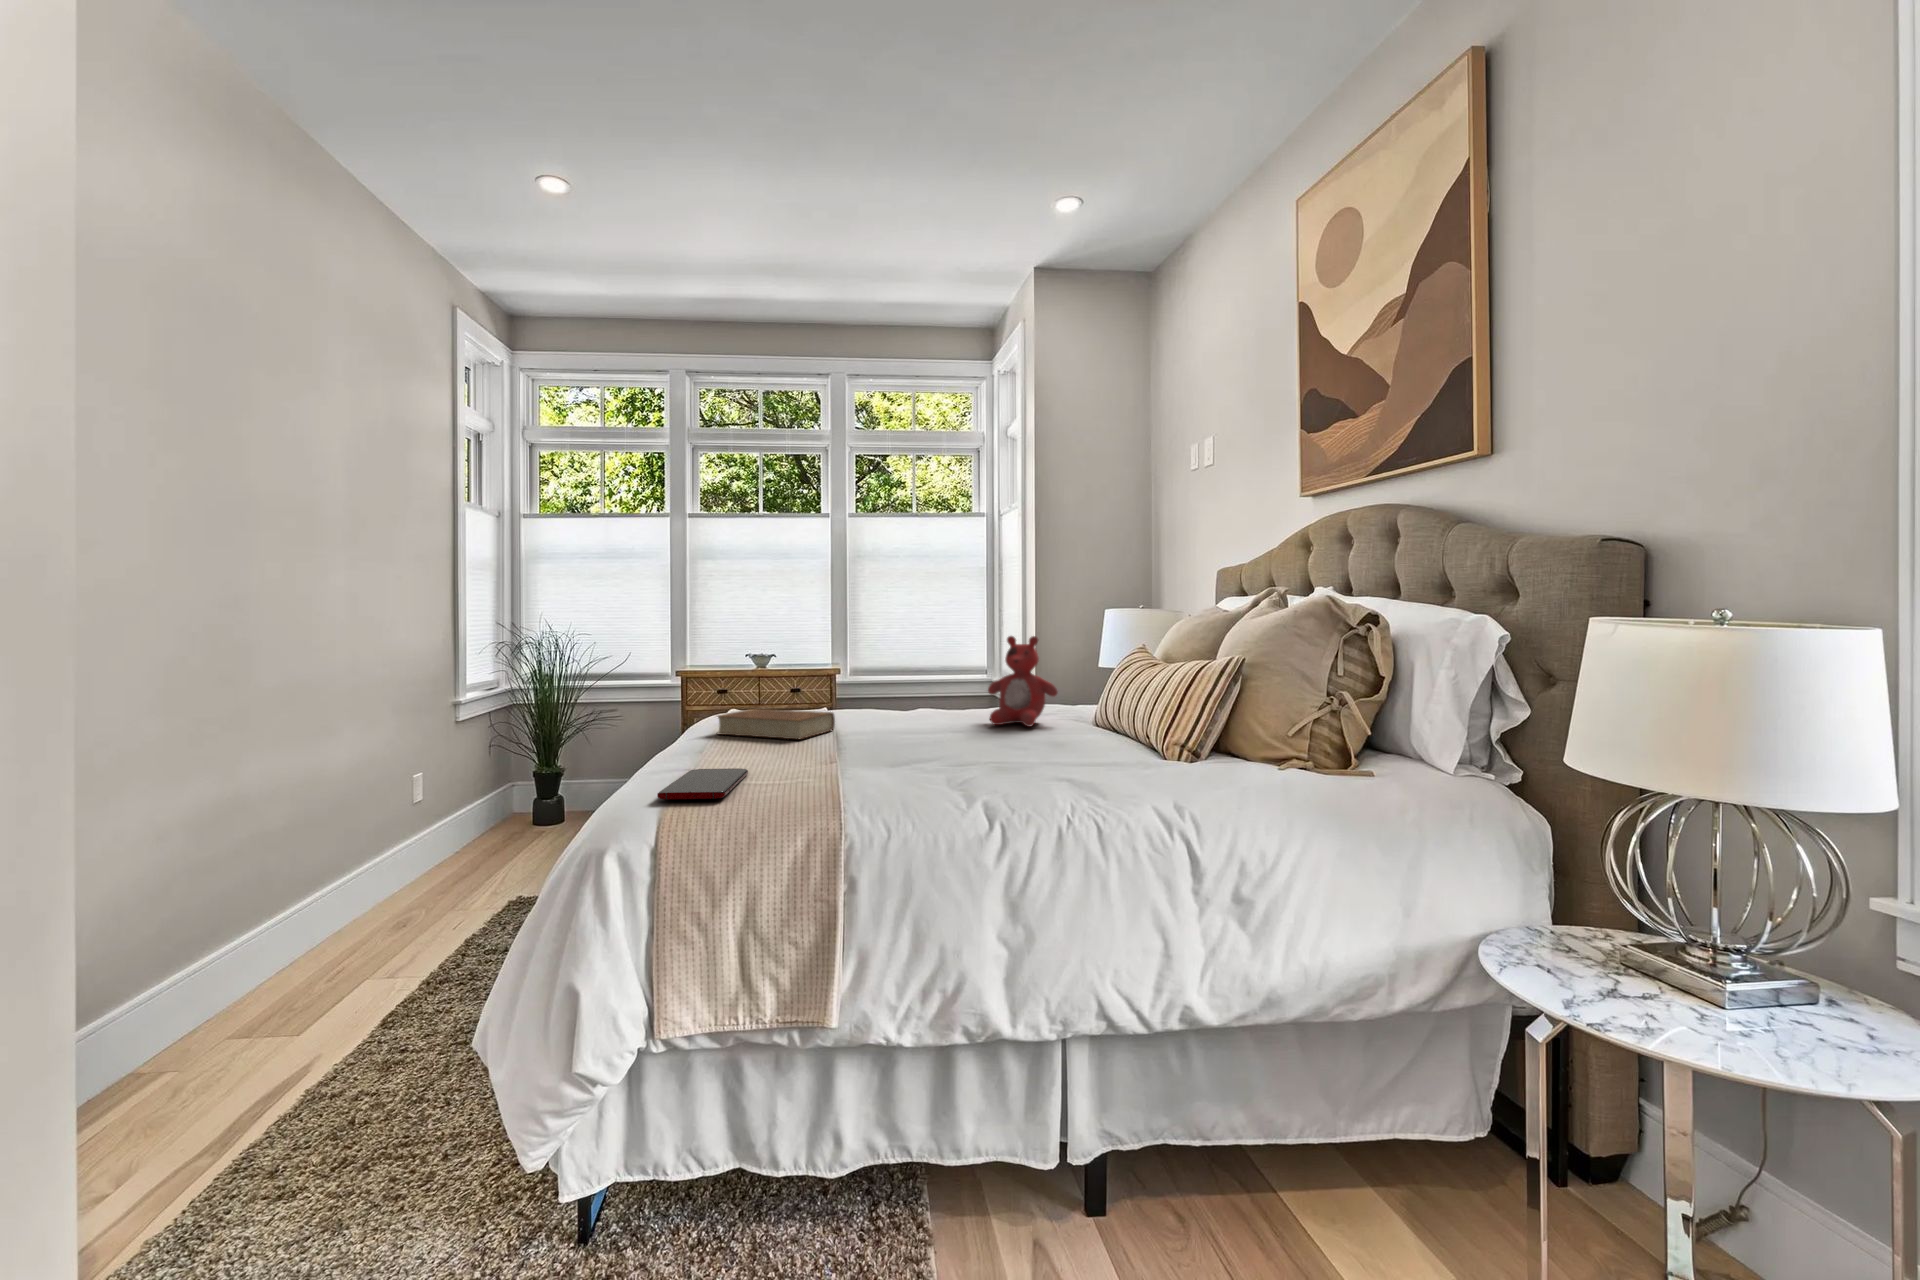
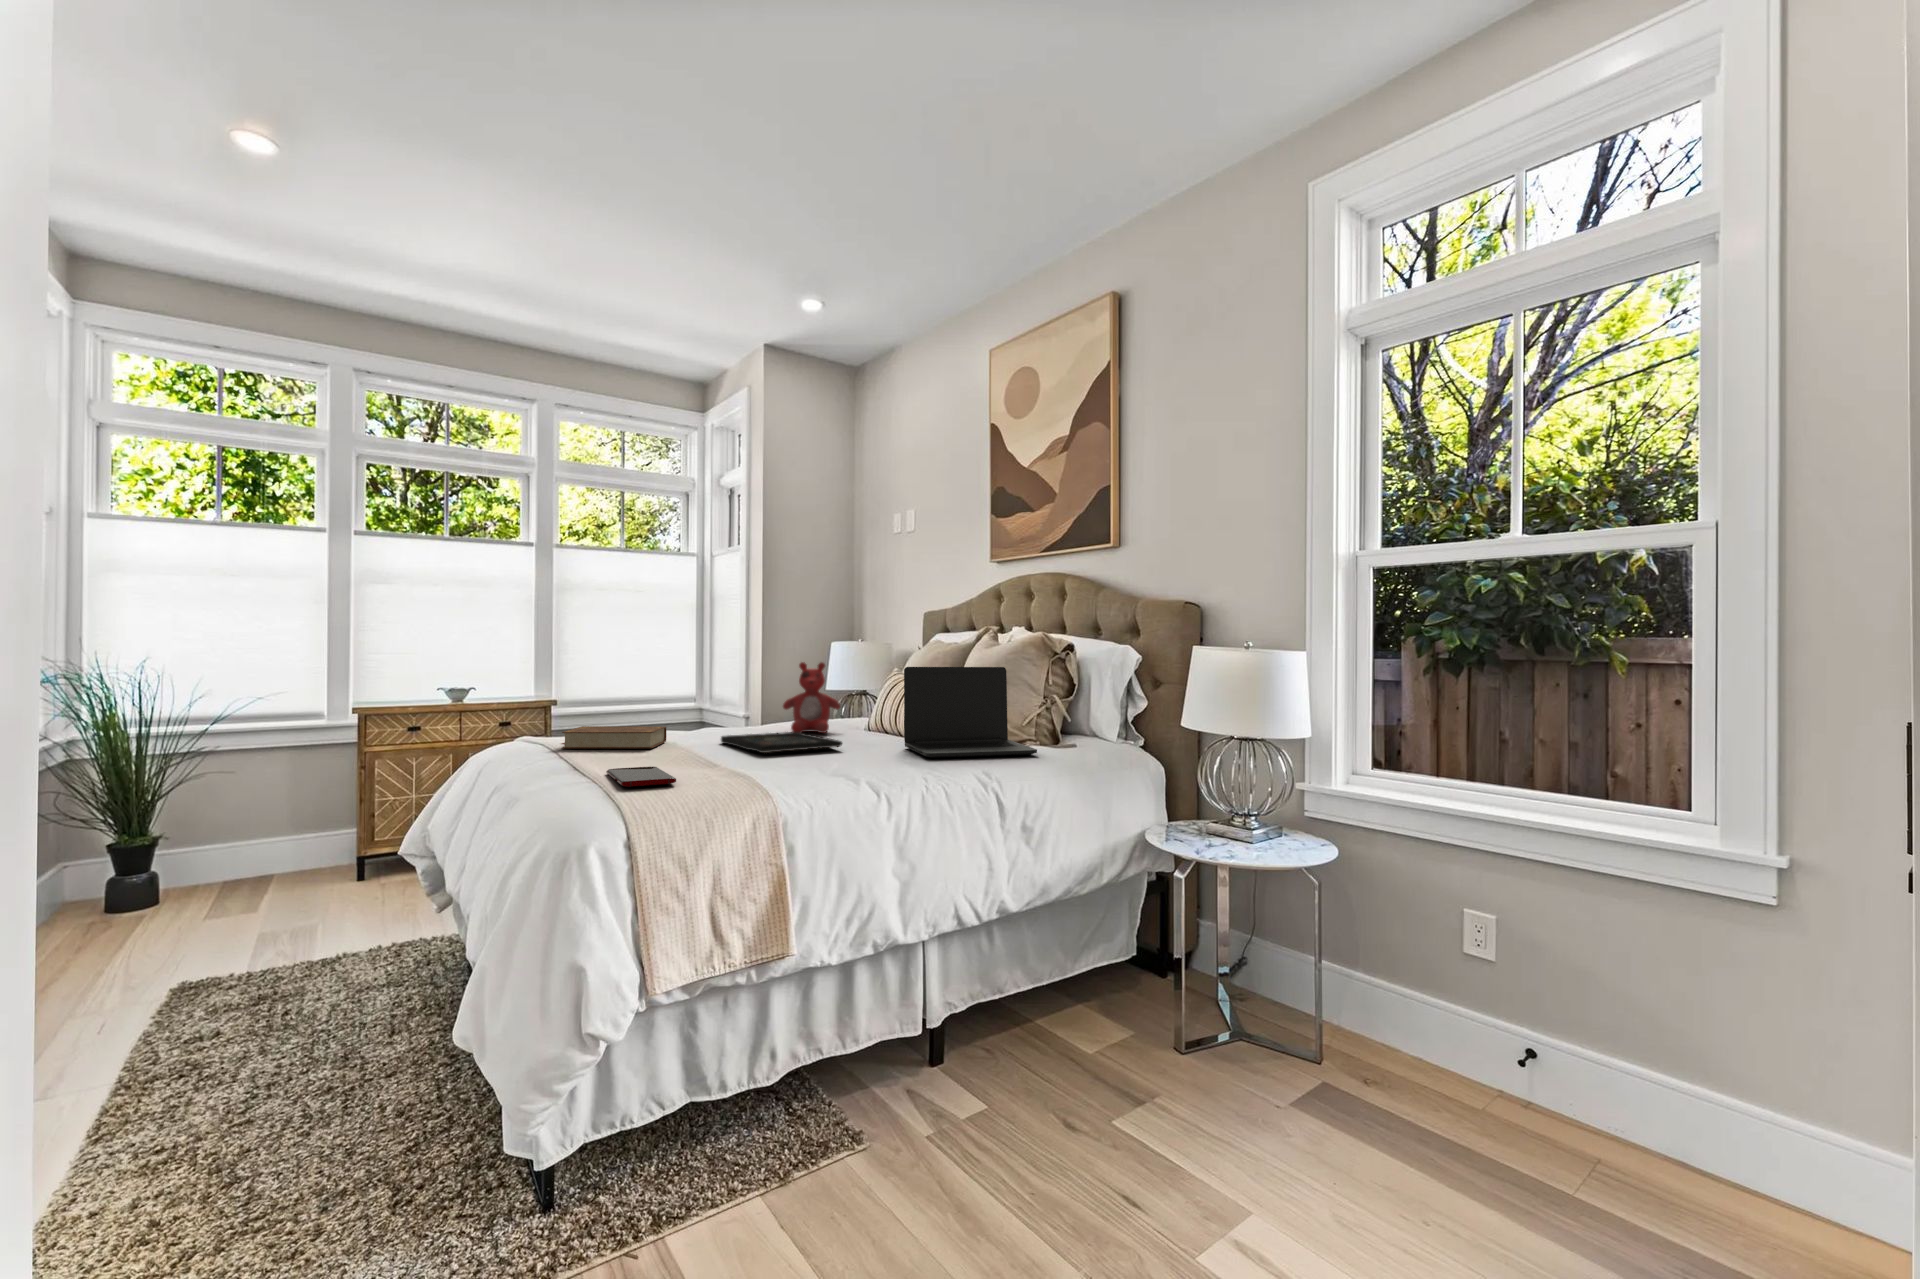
laptop: none [1102,645,1286,782] -> present [904,667,1037,758]
tray: none [889,725,1012,755] -> present [721,732,842,753]

